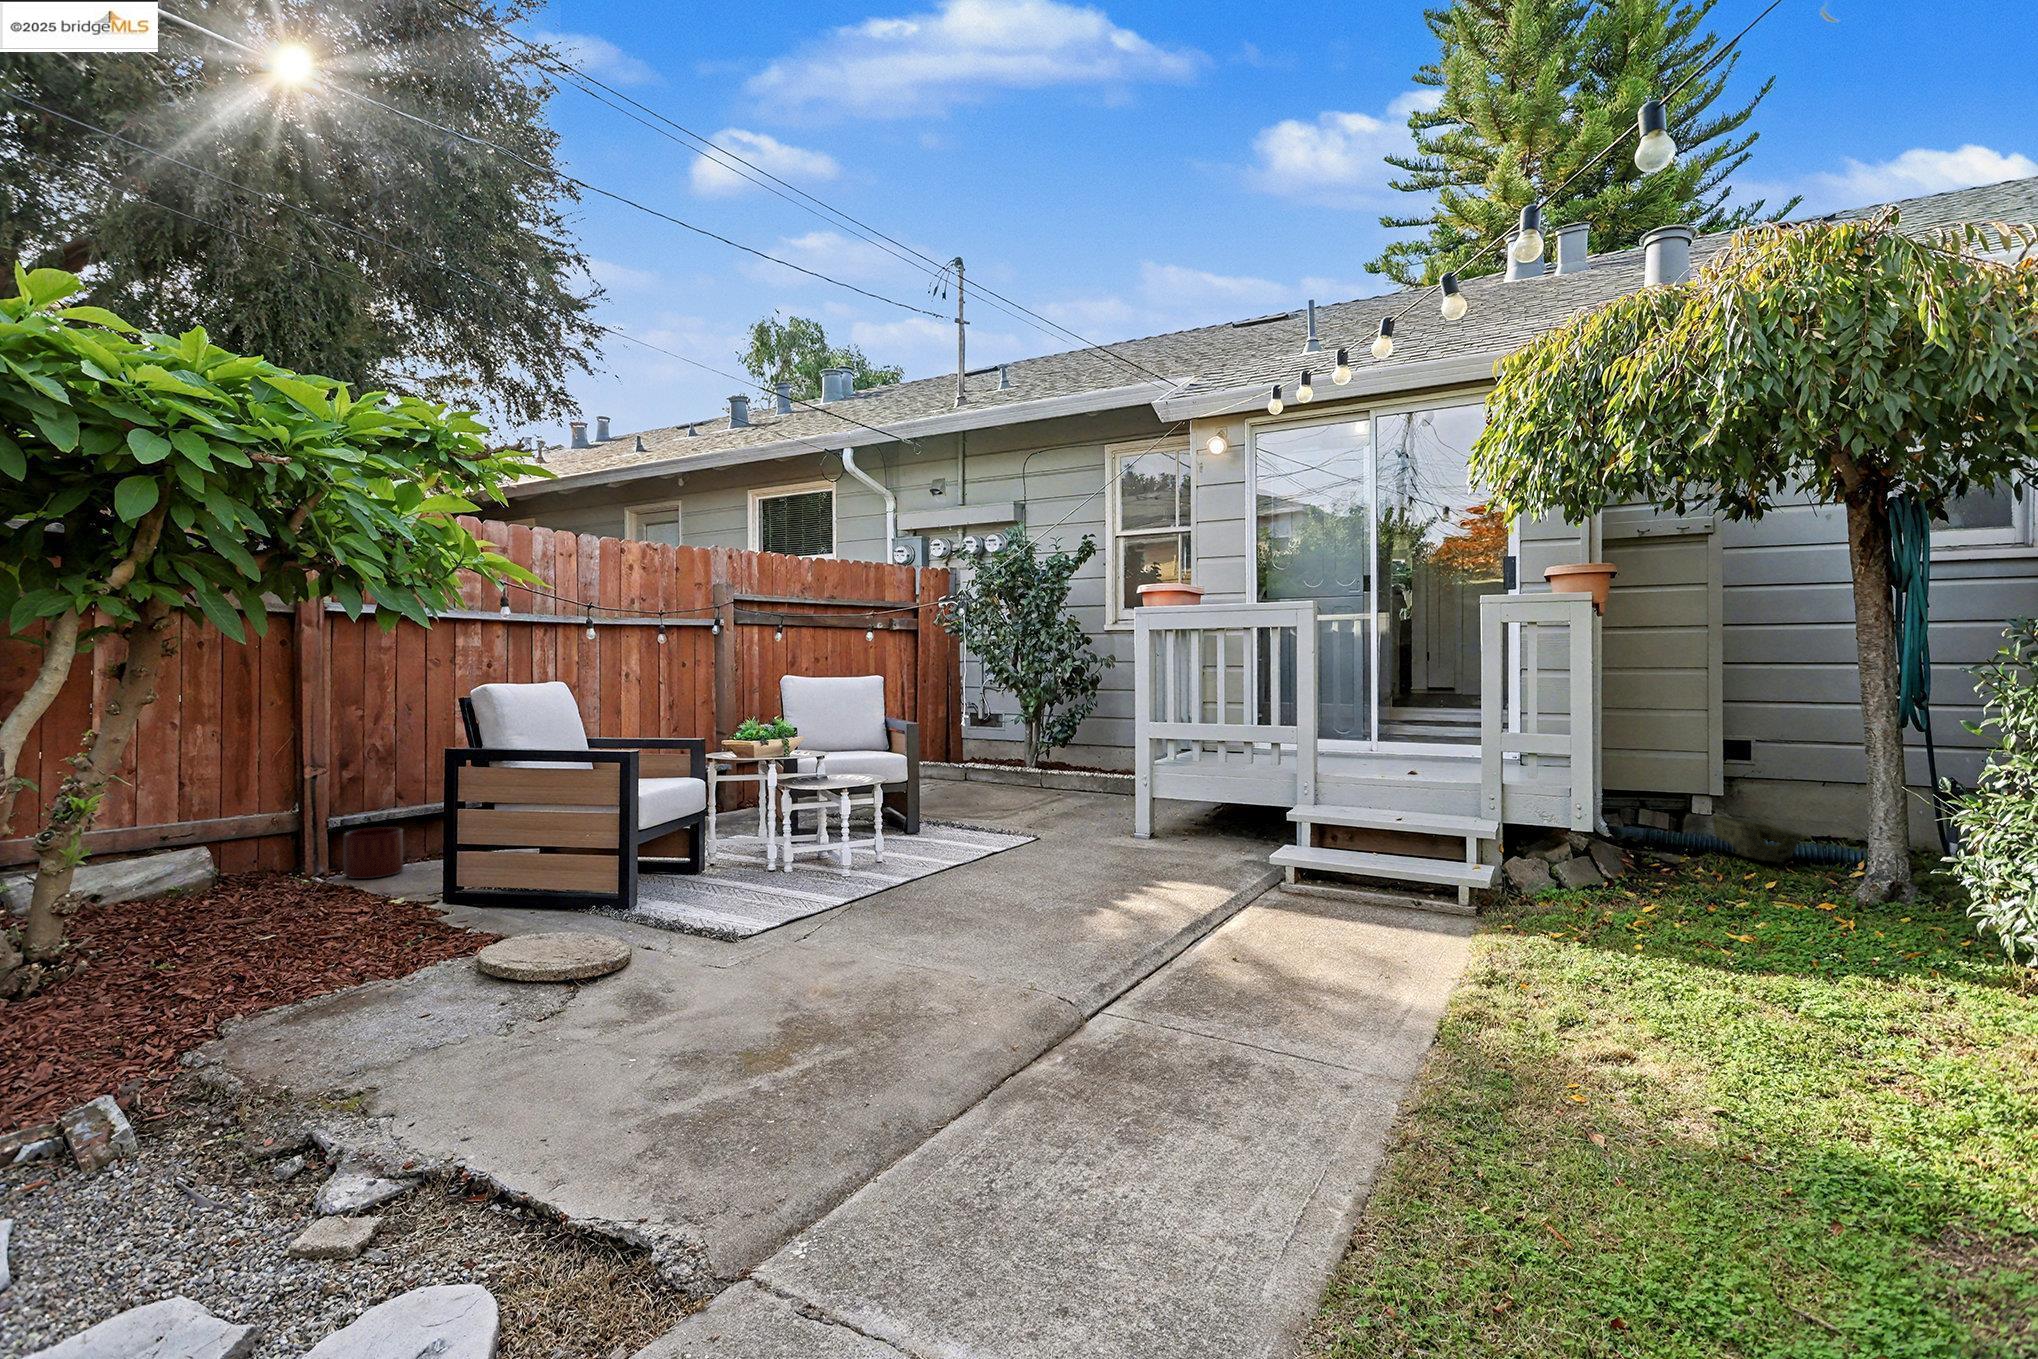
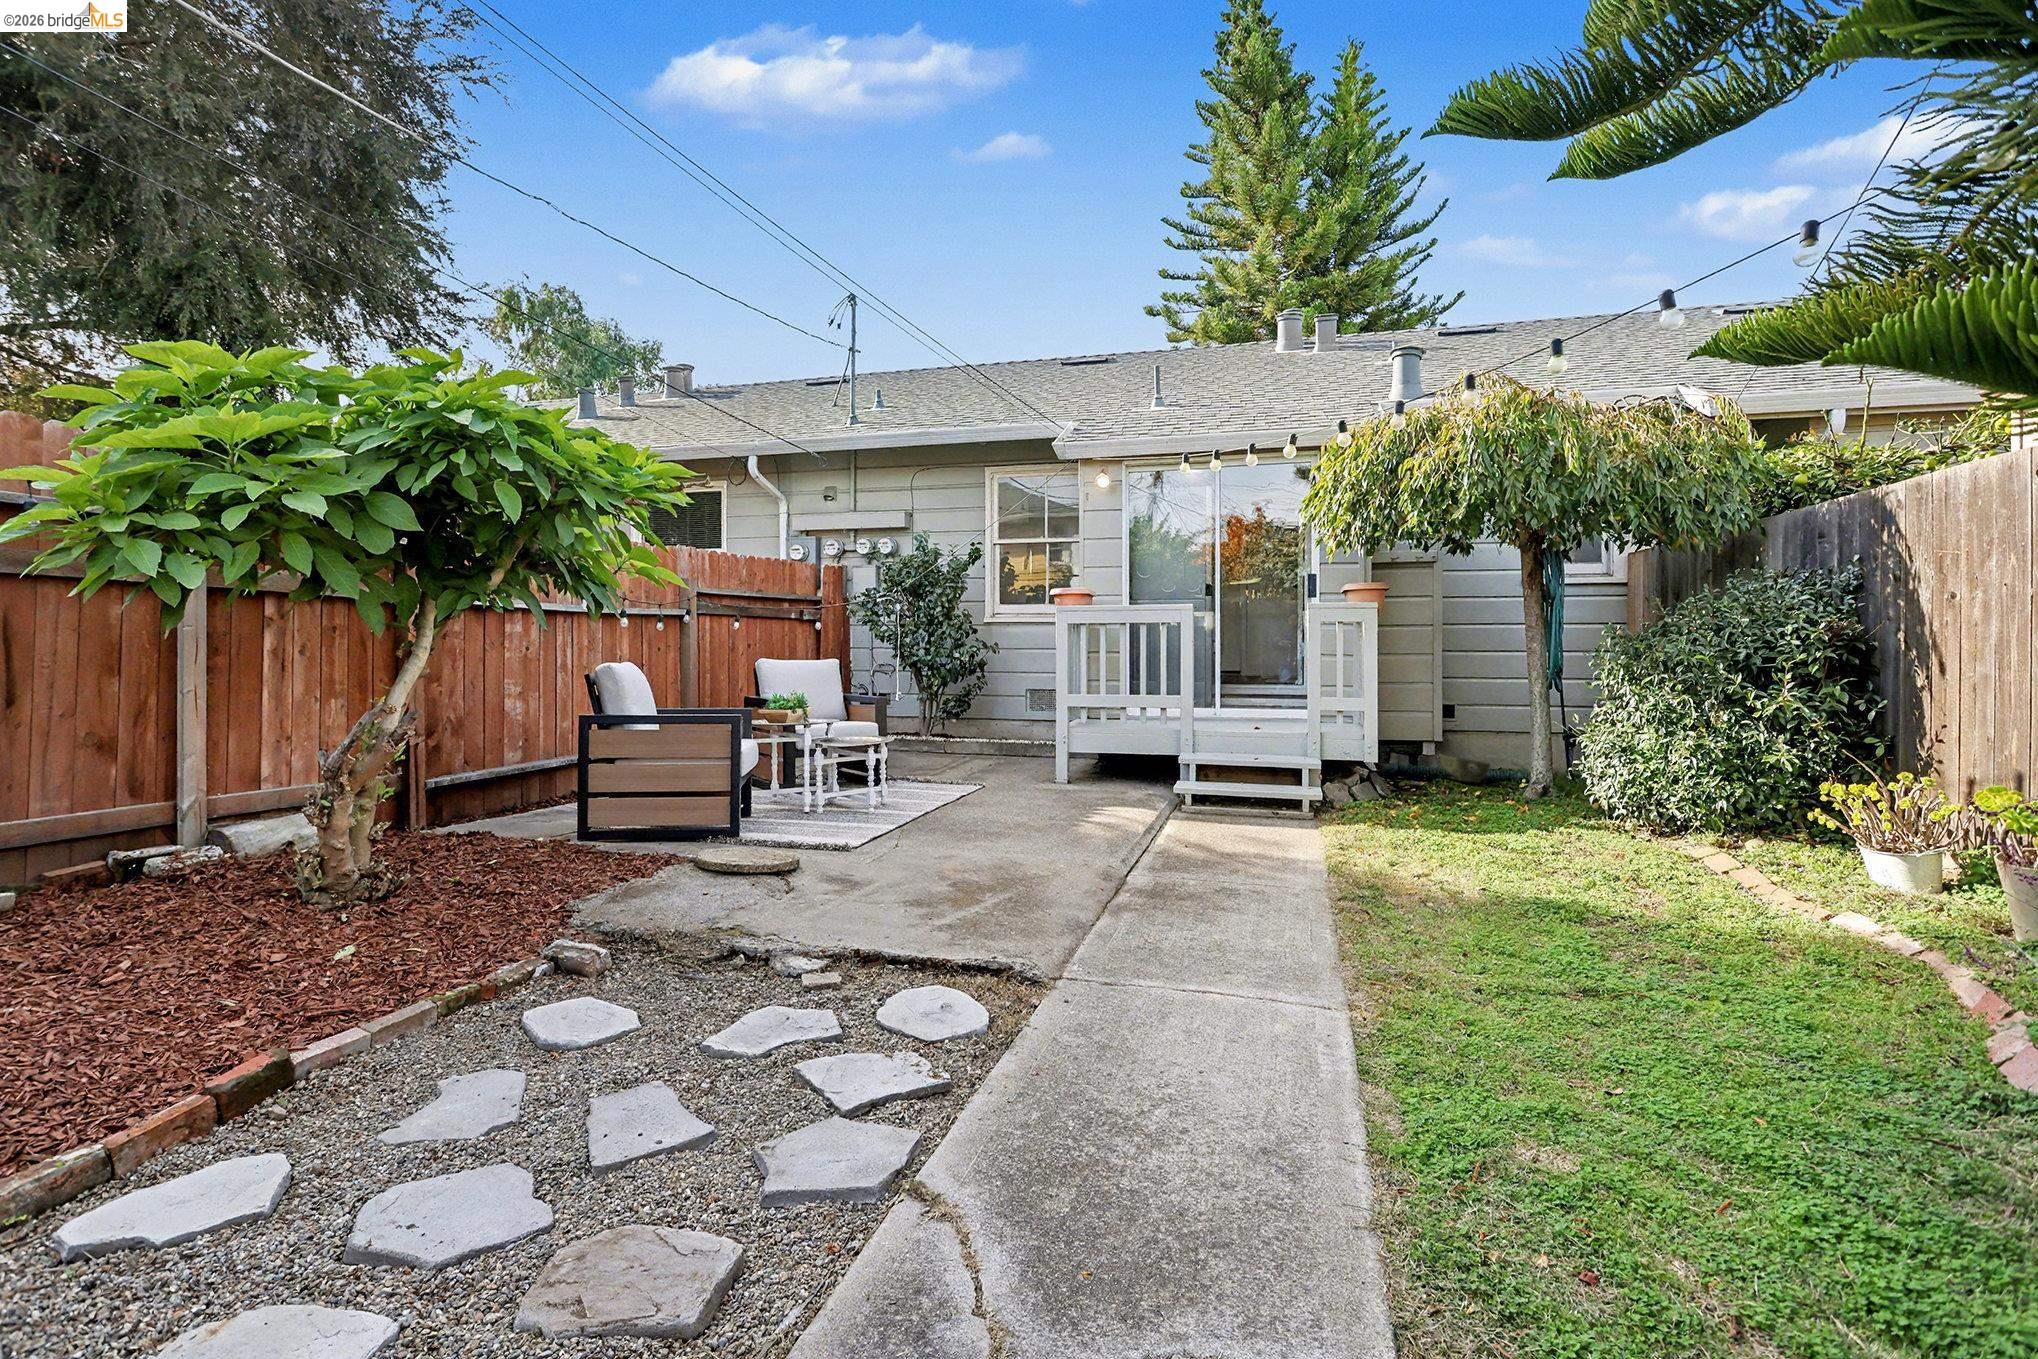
planter: present [344,827,403,879] -> none [447,787,496,831]

